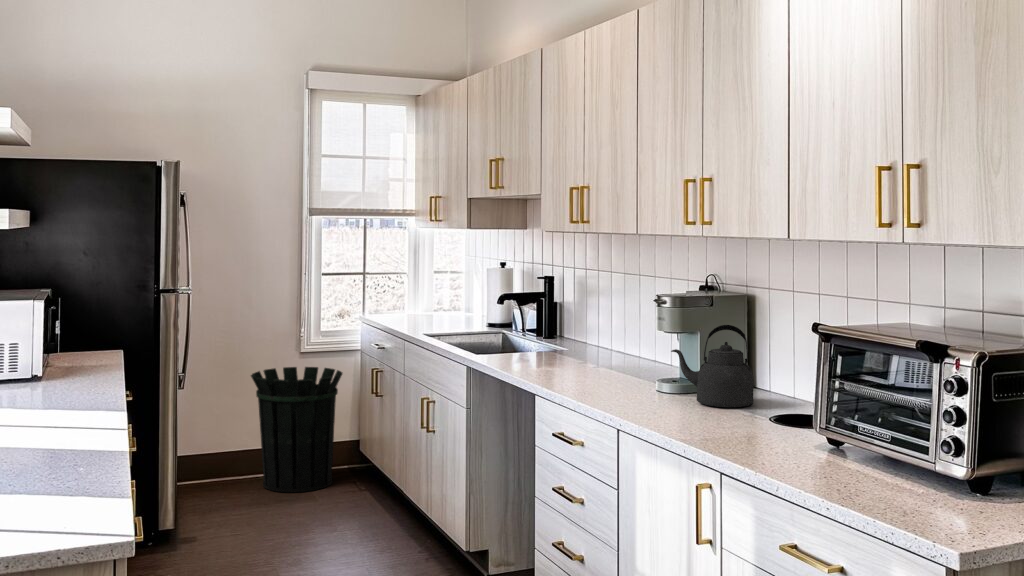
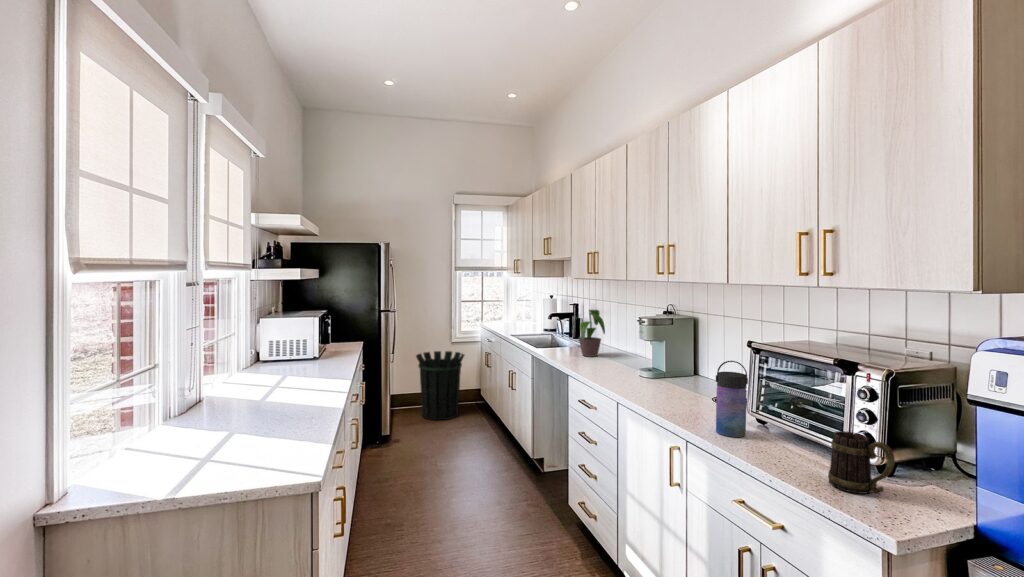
potted plant: none [538,284,609,365] -> present [572,310,605,357]
kettle: present [671,325,754,407] -> none [648,337,702,390]
water bottle: none [766,352,811,462] -> present [716,361,748,437]
mug: none [902,436,979,514] -> present [828,431,895,494]

